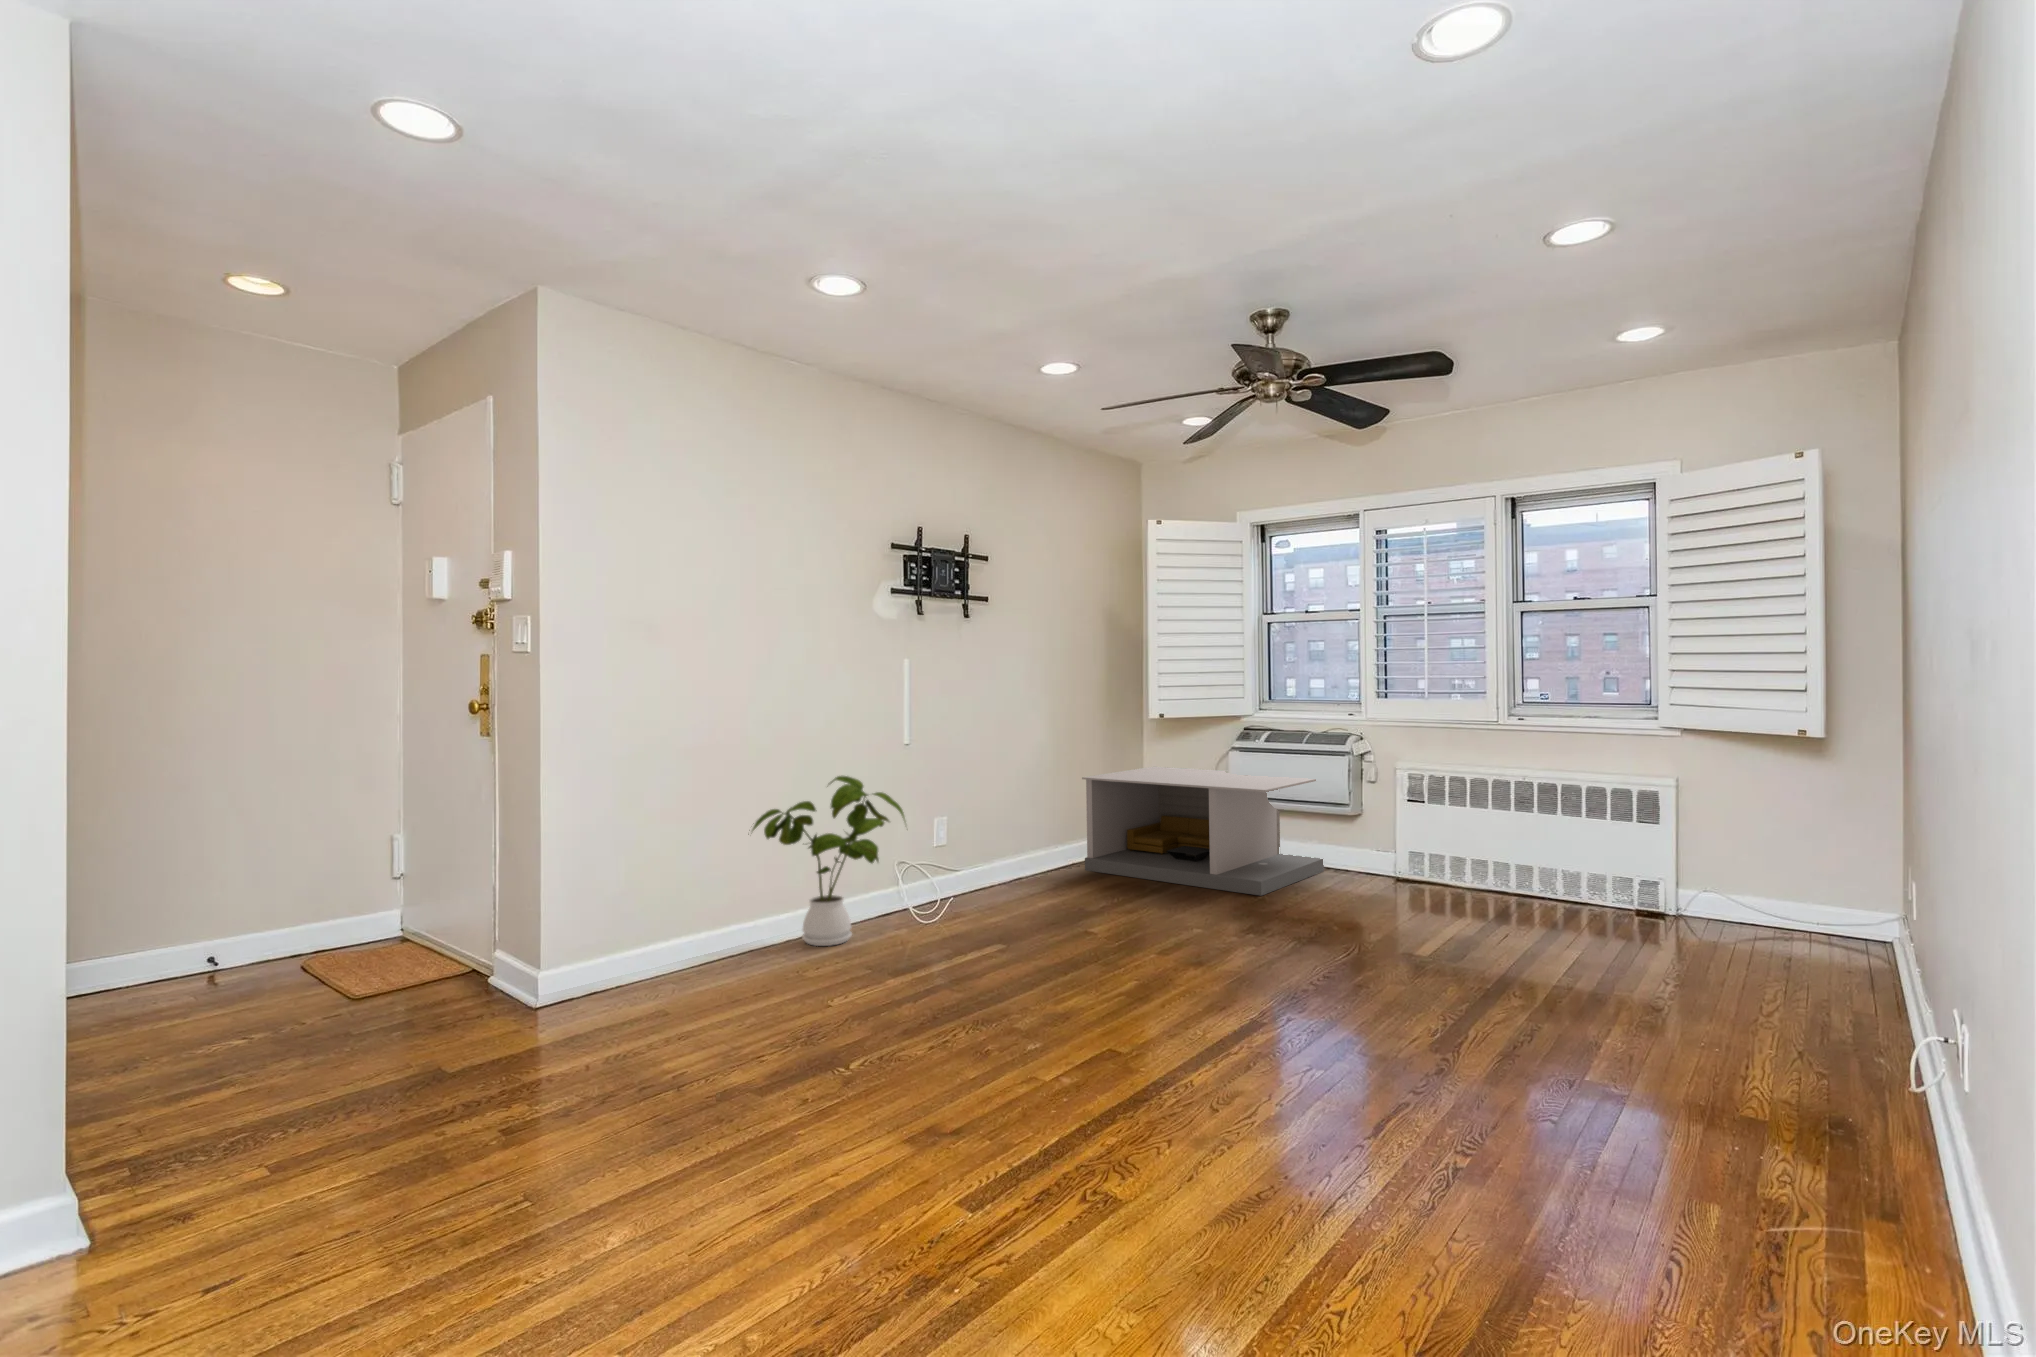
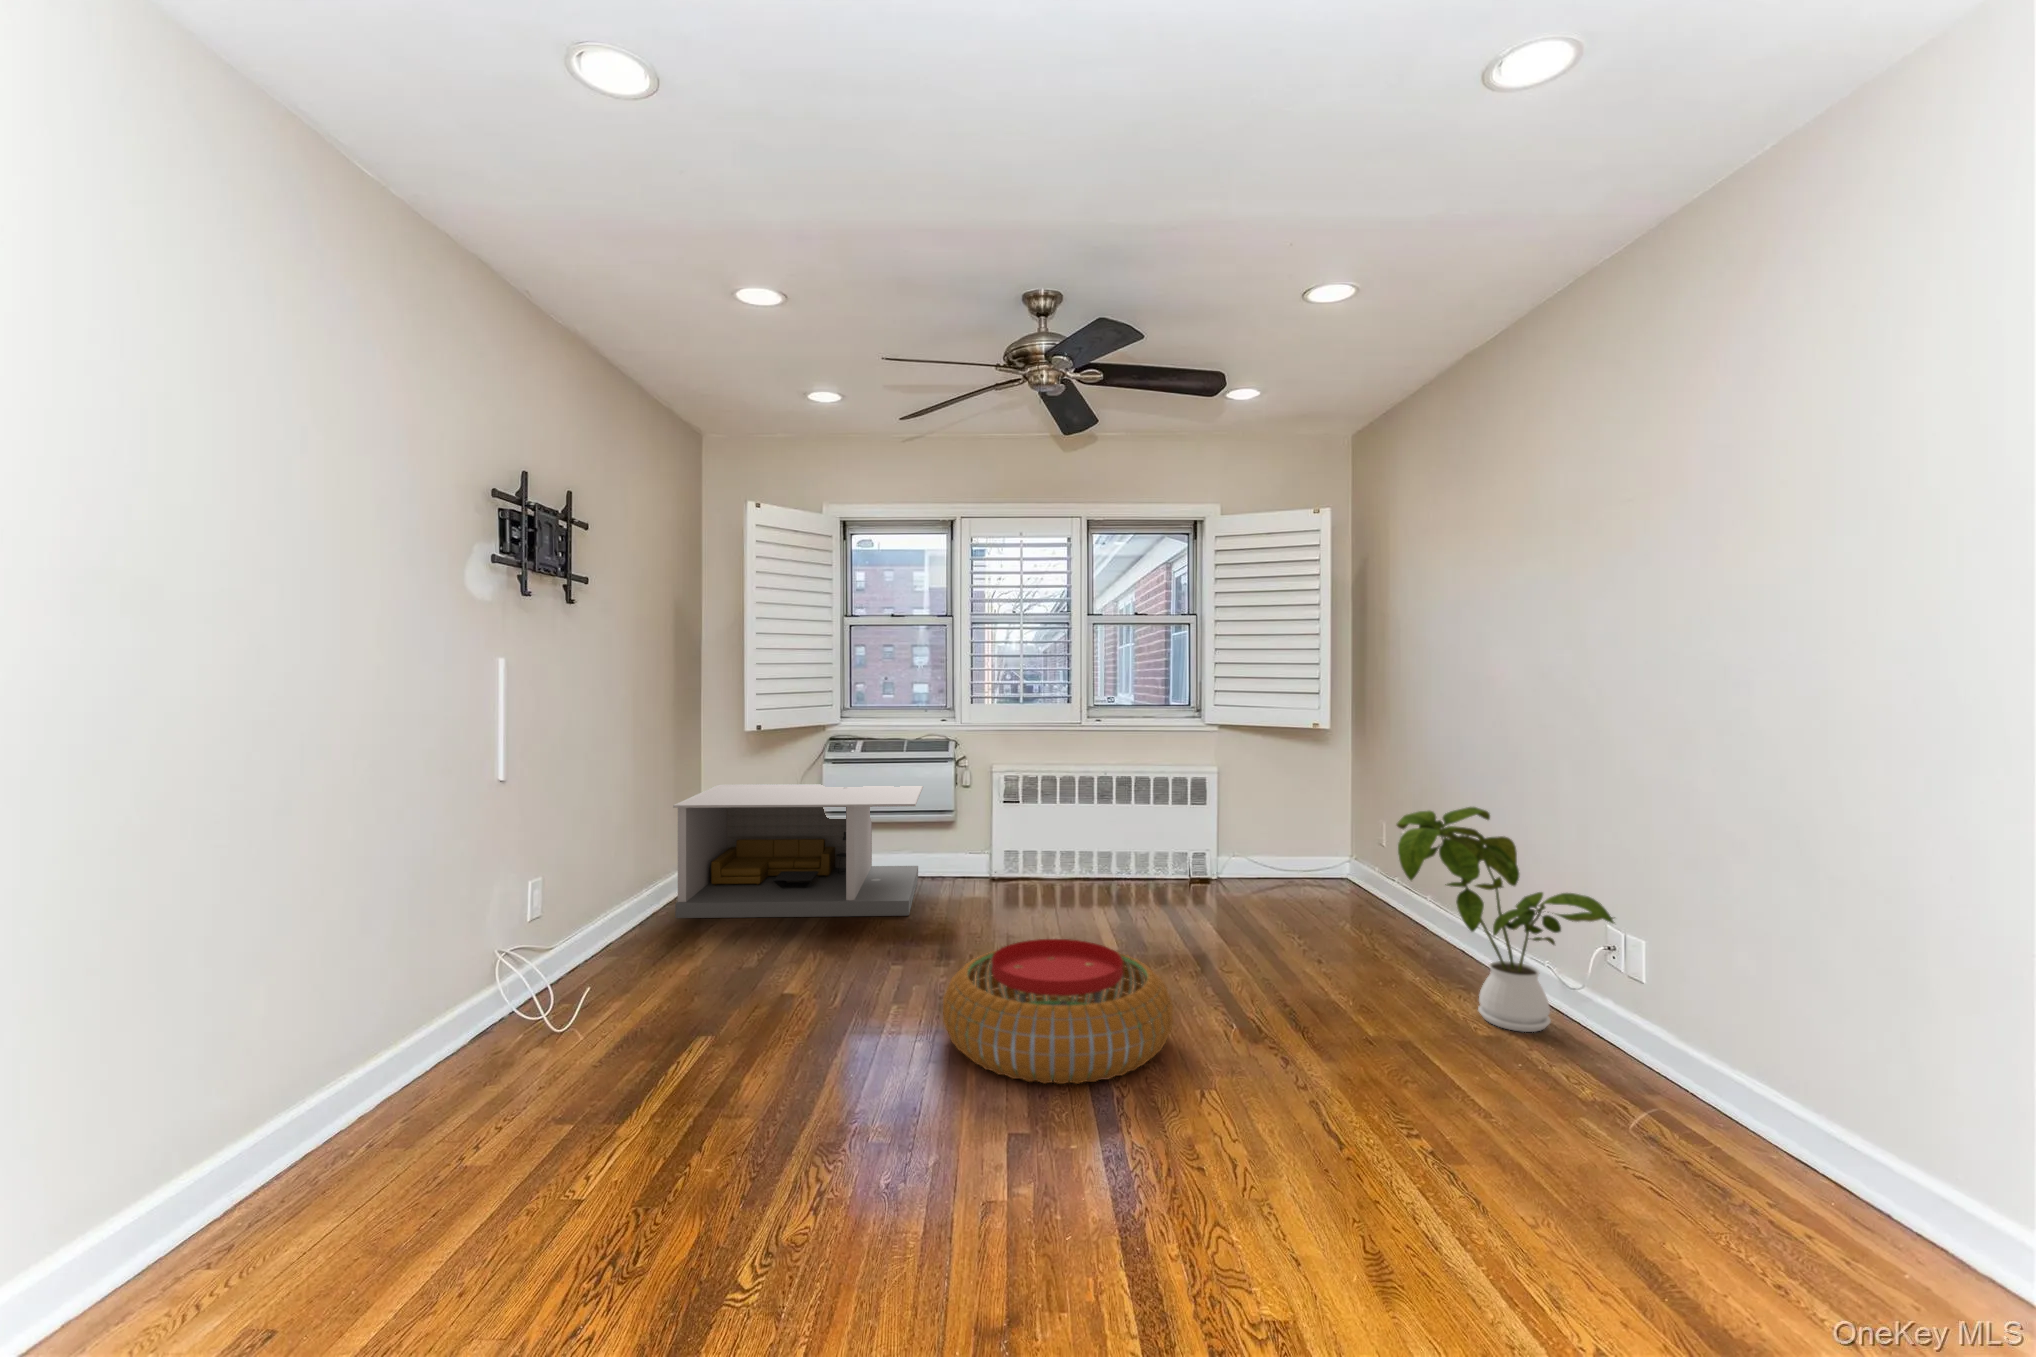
house plant: present [748,776,905,946] -> present [1397,807,1615,1032]
pouf: none [1116,905,1327,1022] -> present [943,939,1173,1084]

